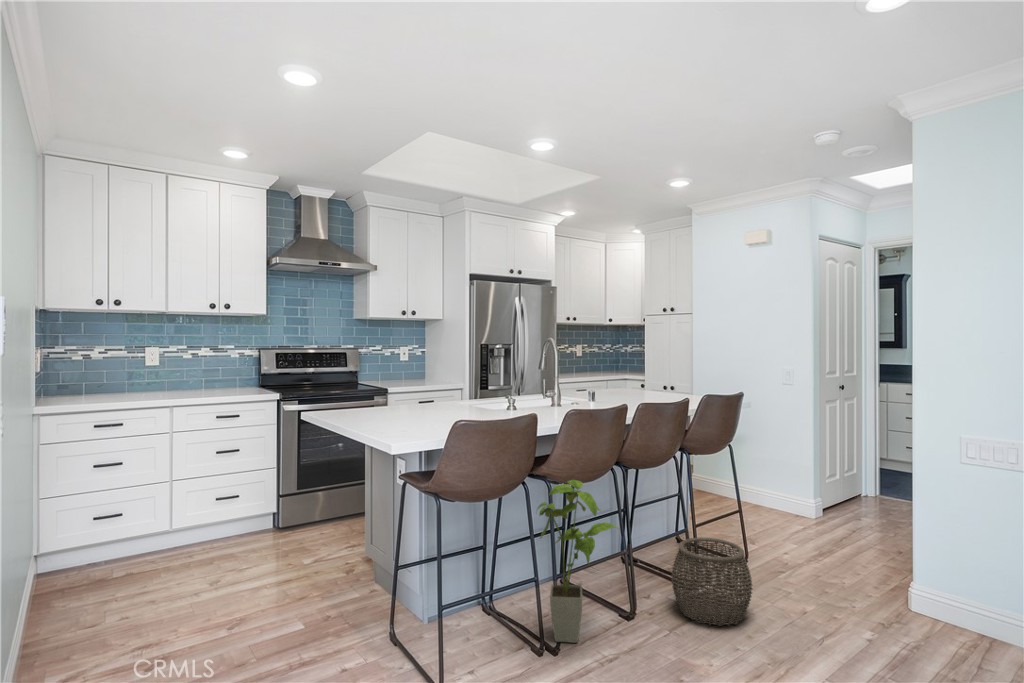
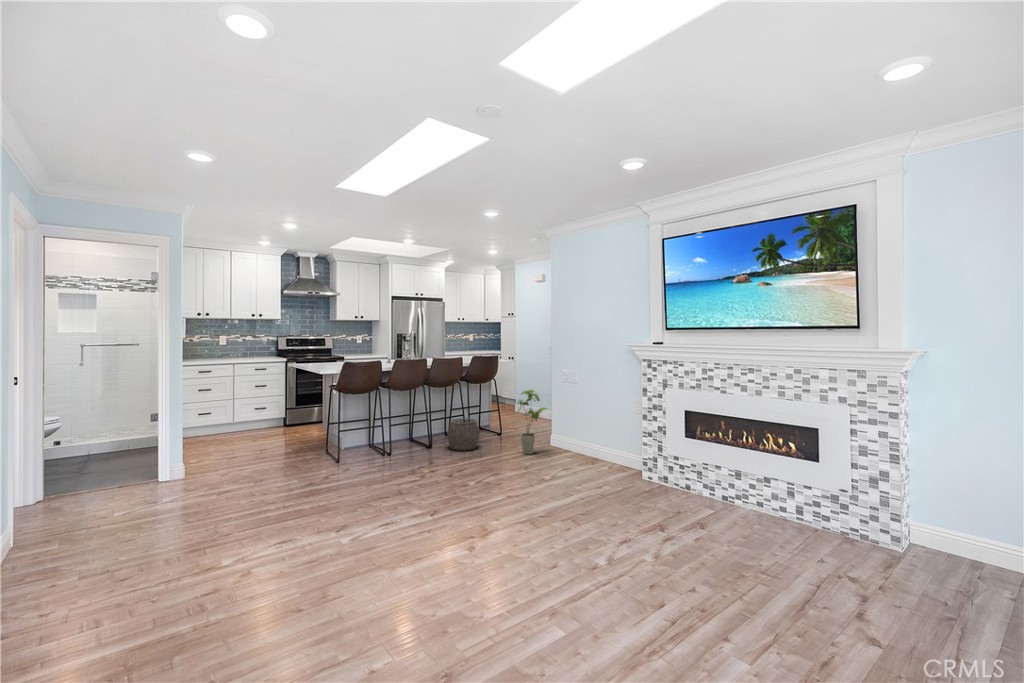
house plant: present [537,480,617,643] -> present [518,390,547,454]

